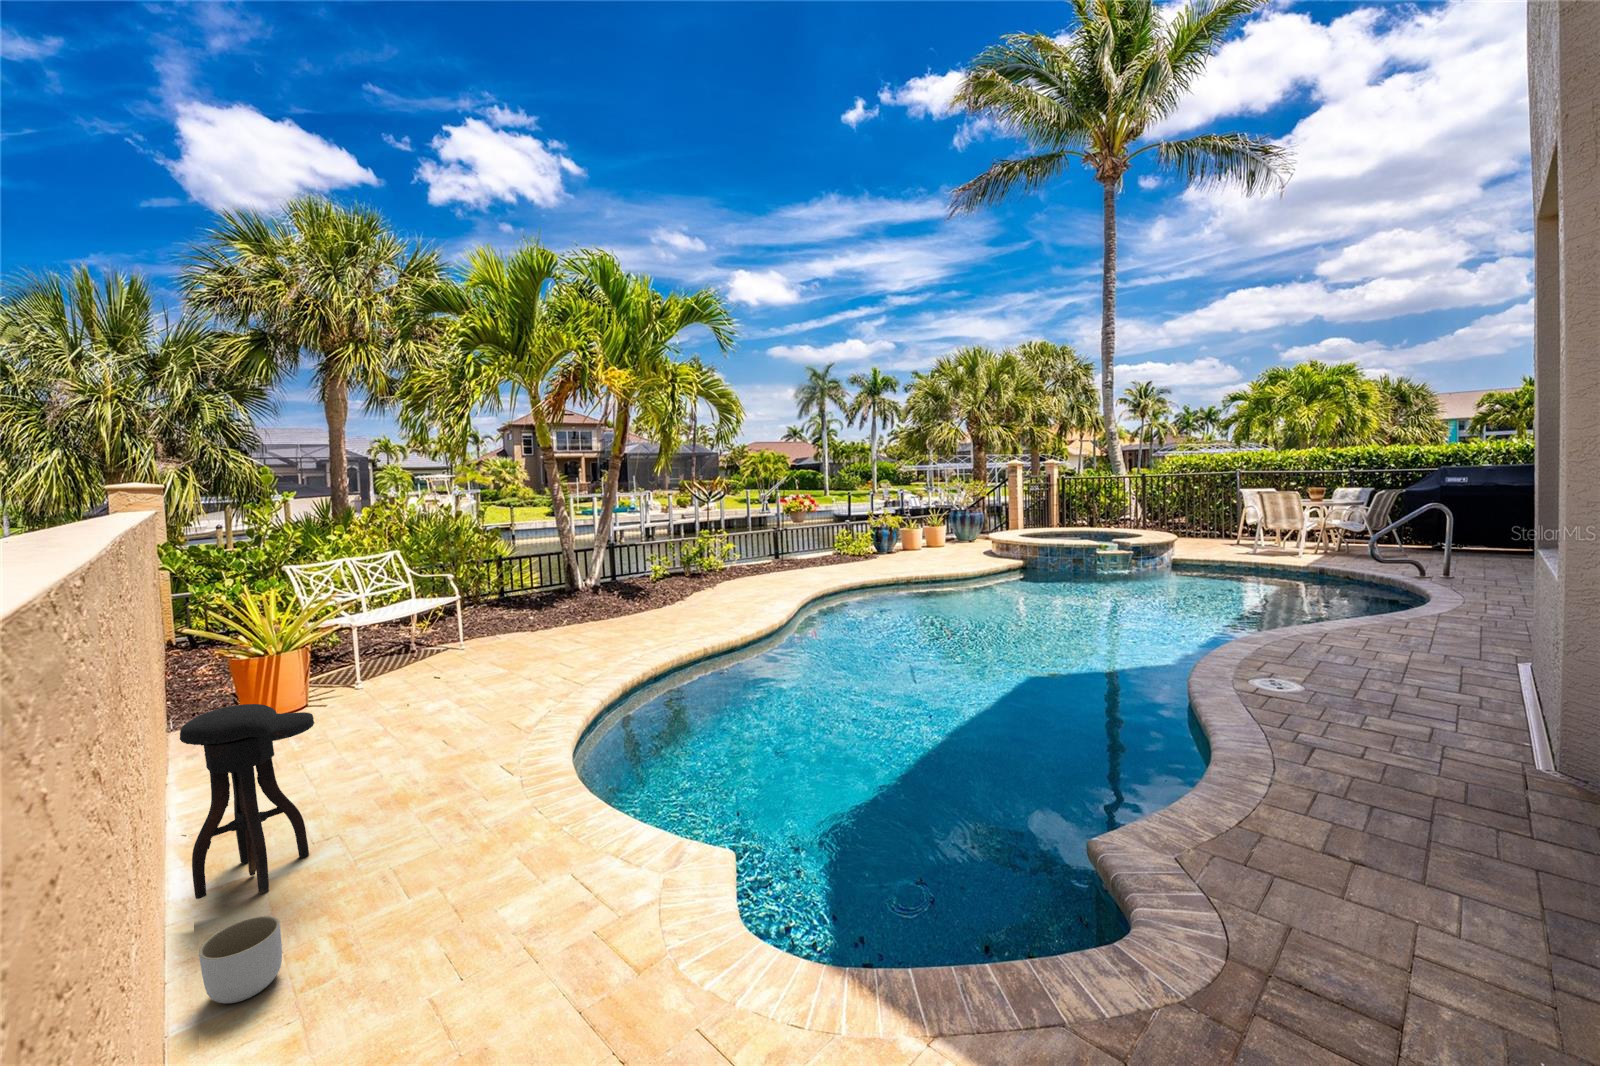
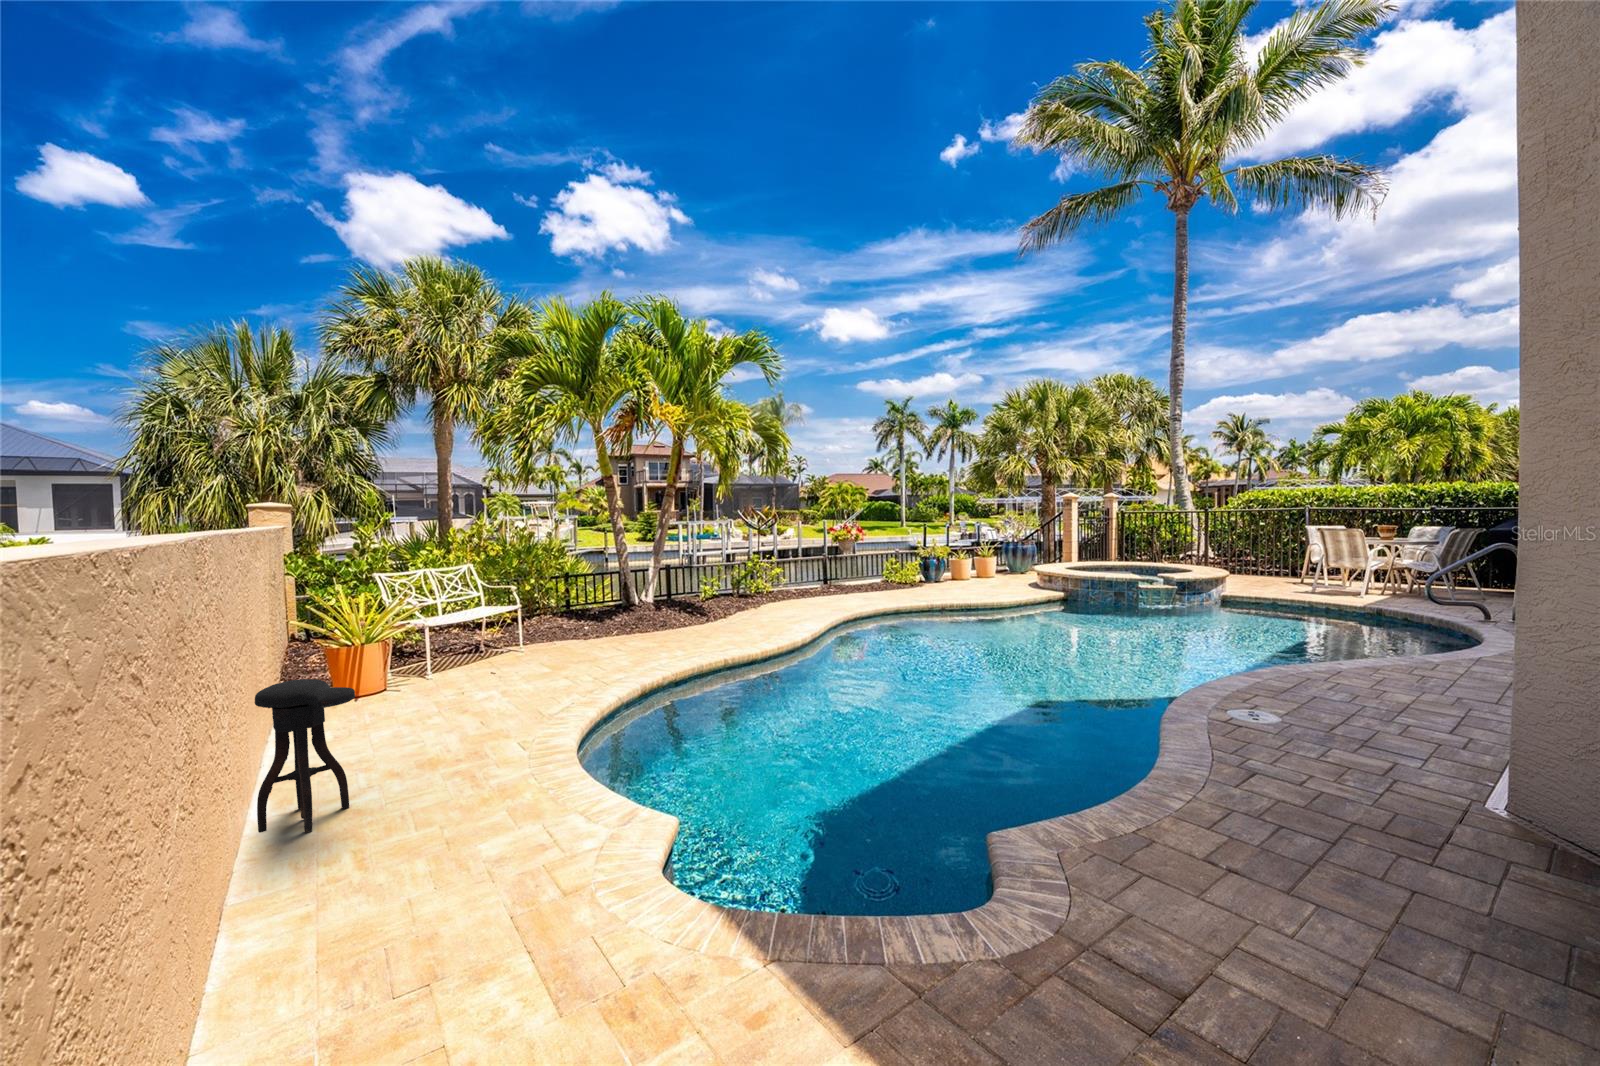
planter: present [199,916,282,1003] -> none [240,844,304,909]

